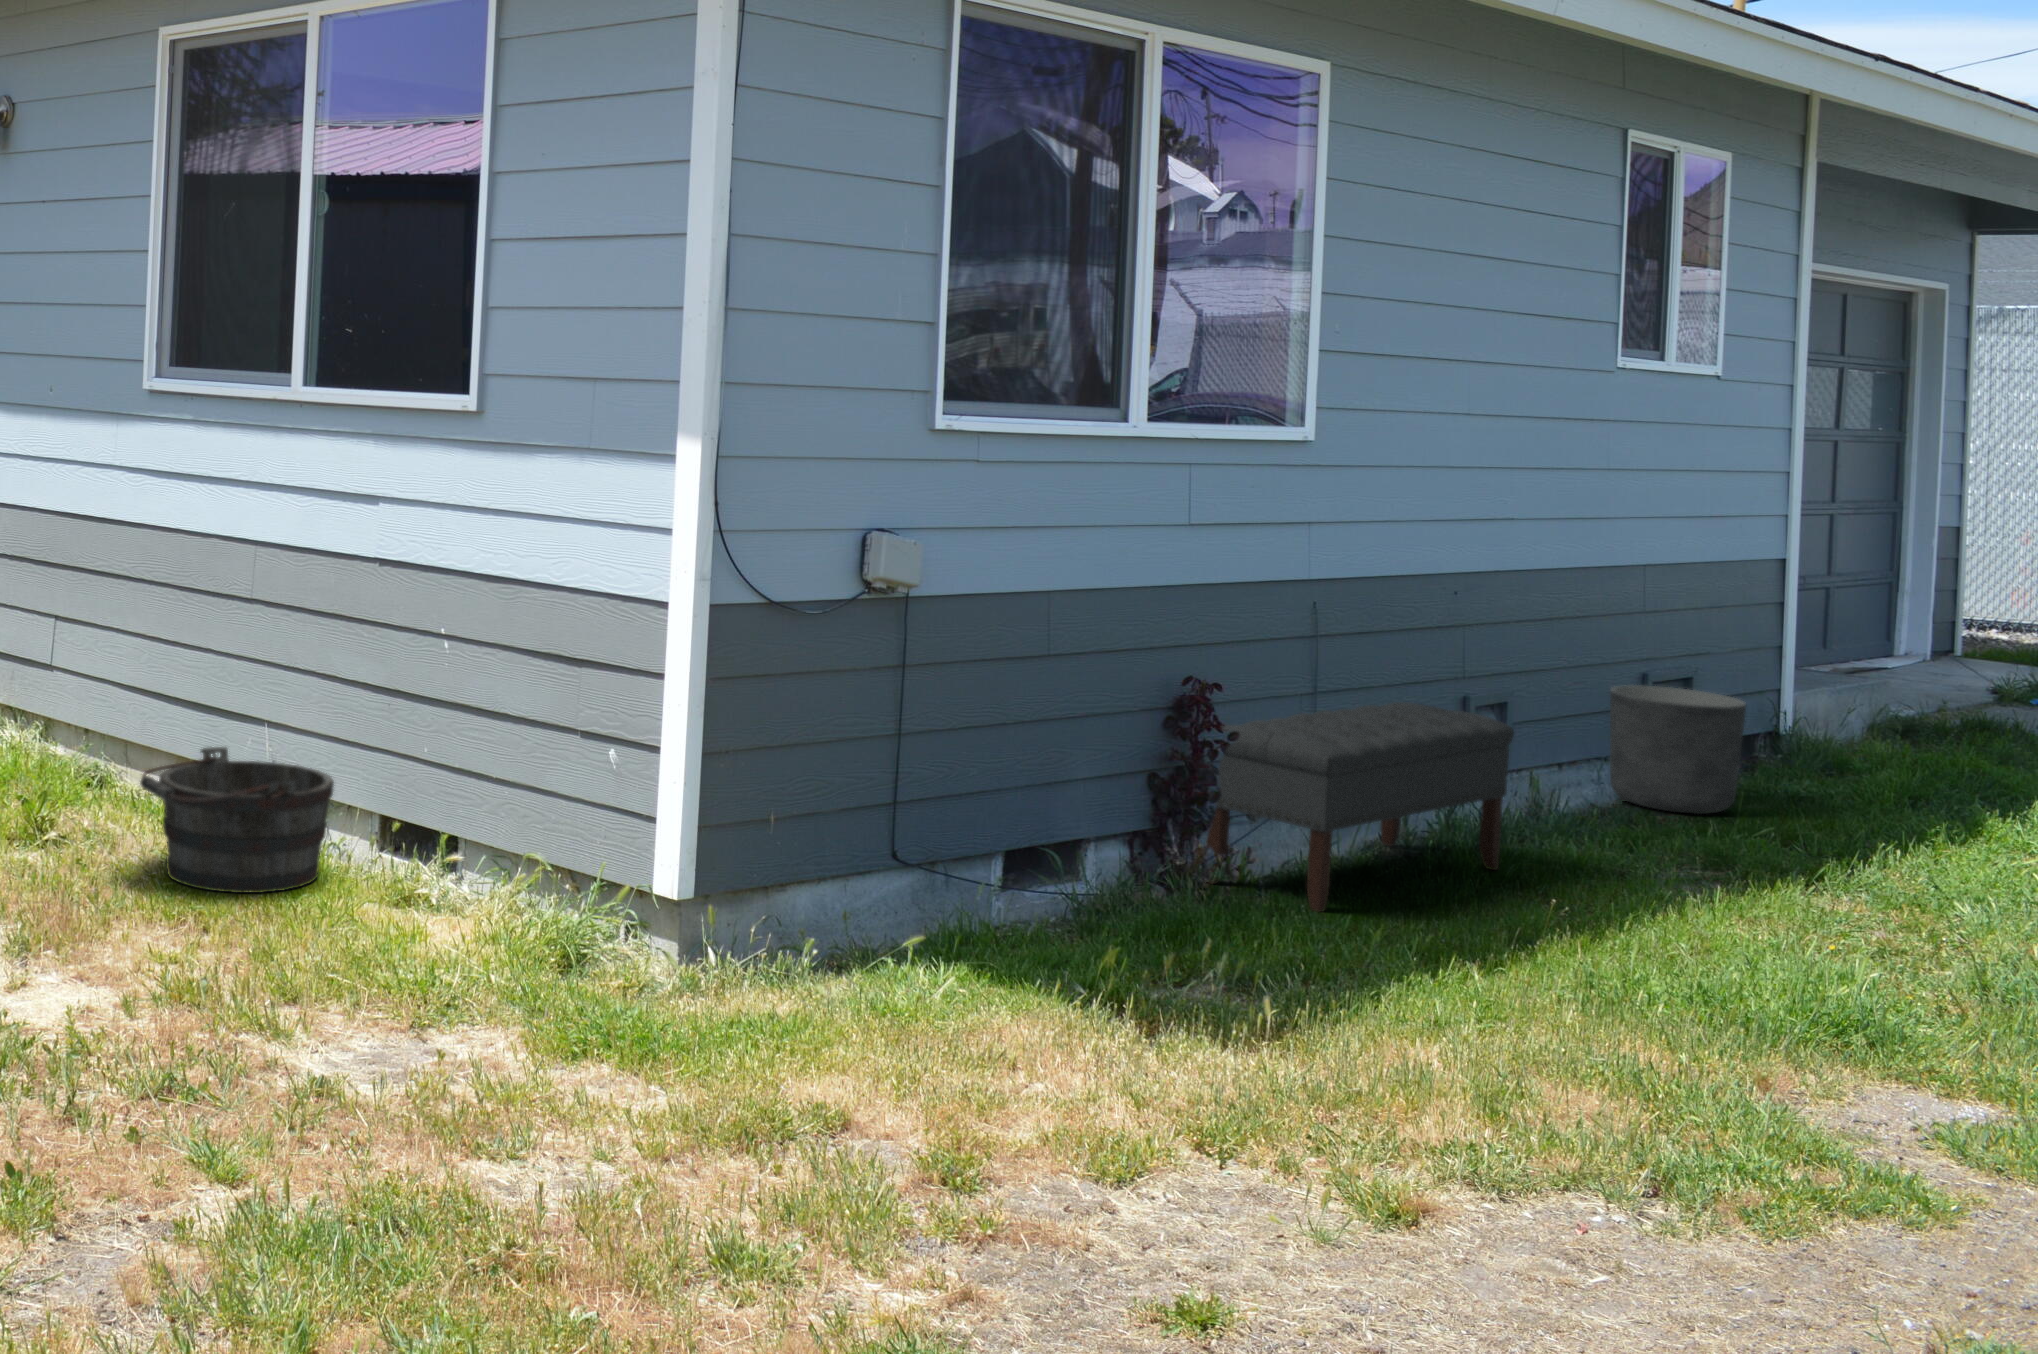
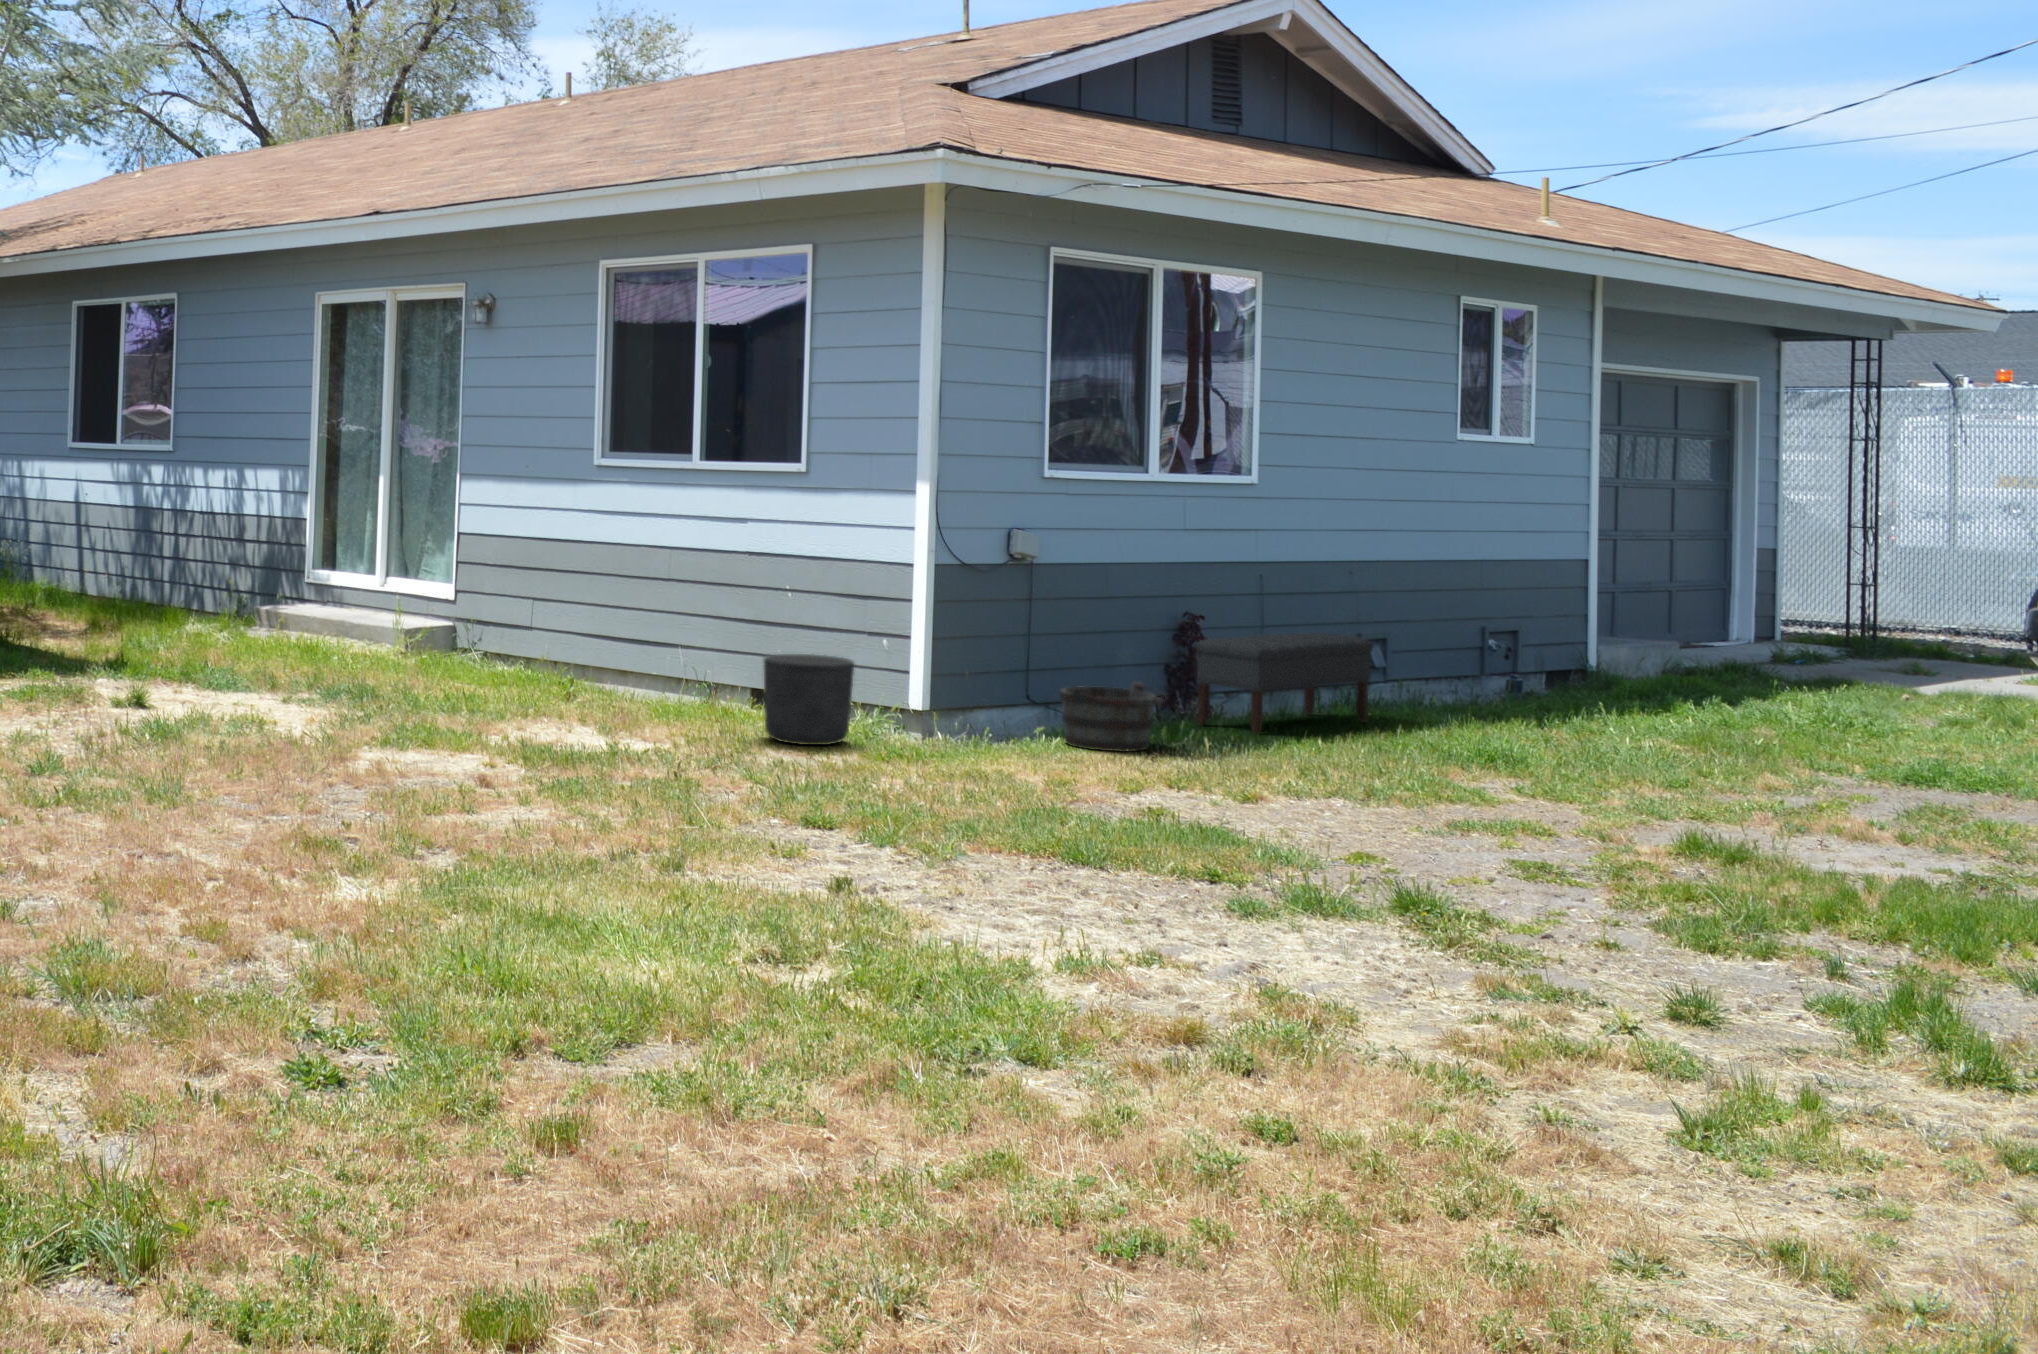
planter: present [1610,685,1746,814] -> present [764,654,854,745]
bucket: present [140,747,334,893] -> present [1060,682,1166,752]

